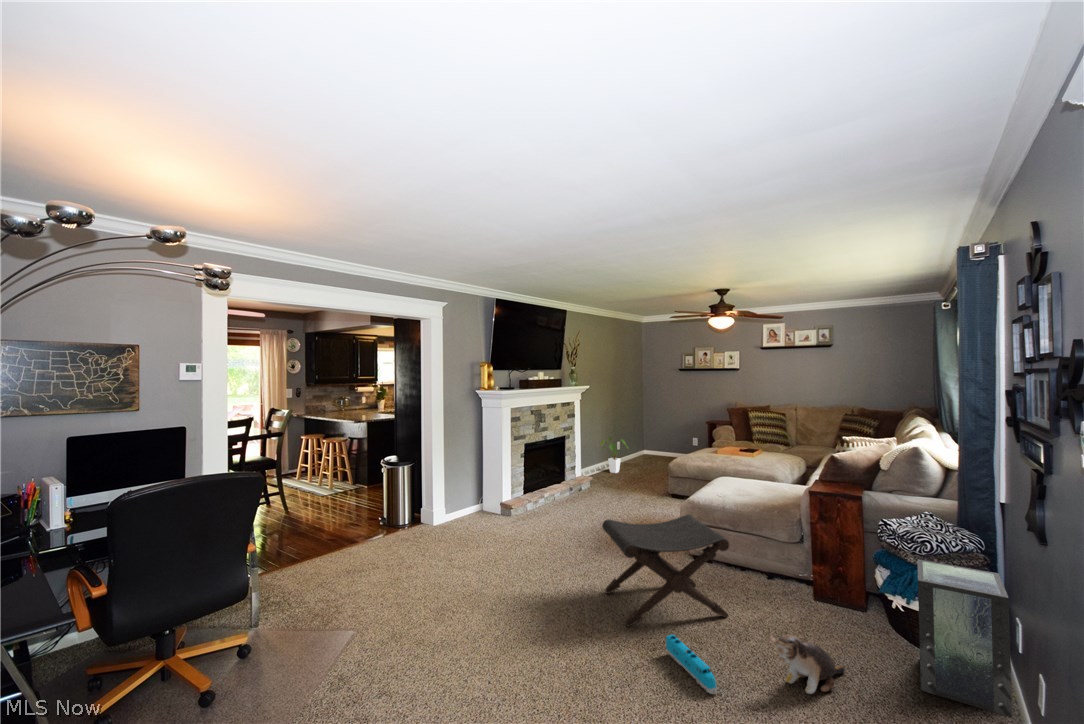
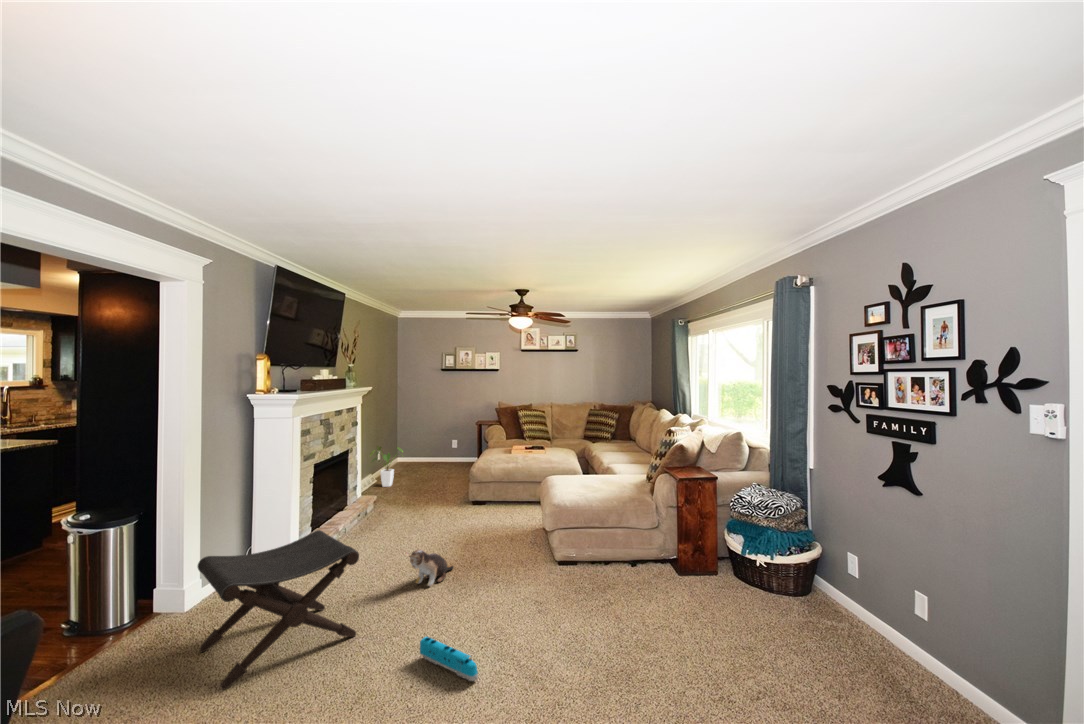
footstool: present [602,515,729,627] -> present [198,530,359,690]
storage box: present [918,559,1012,718] -> none [785,522,867,629]
plush toy: present [770,634,845,694] -> present [406,549,454,585]
toy train: present [666,635,717,694] -> present [420,637,478,681]

